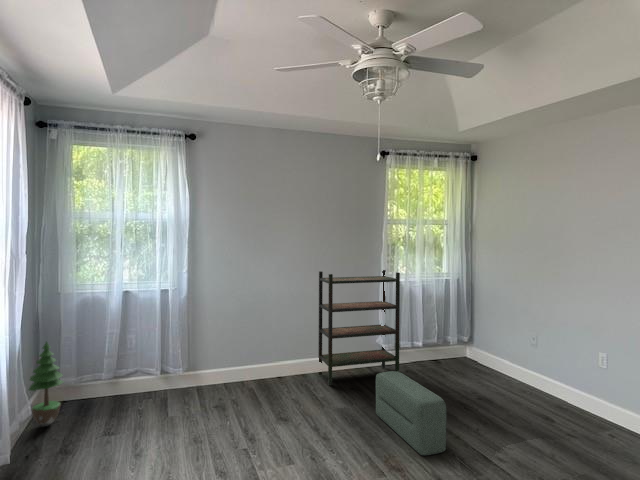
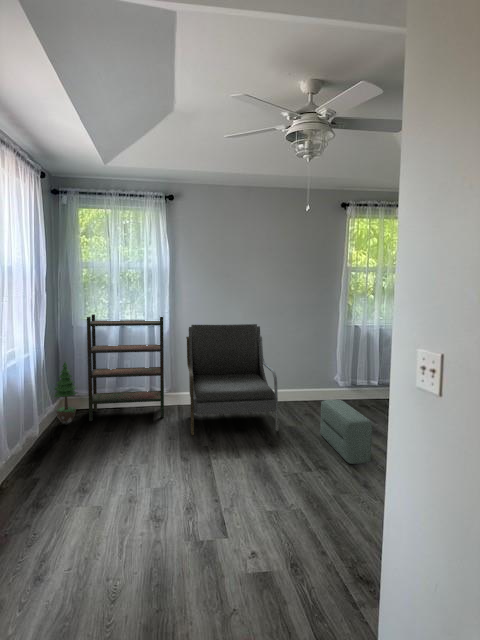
bookshelf: present [318,270,400,386] -> present [87,314,164,421]
armchair: none [209,284,326,429] -> present [186,324,279,435]

